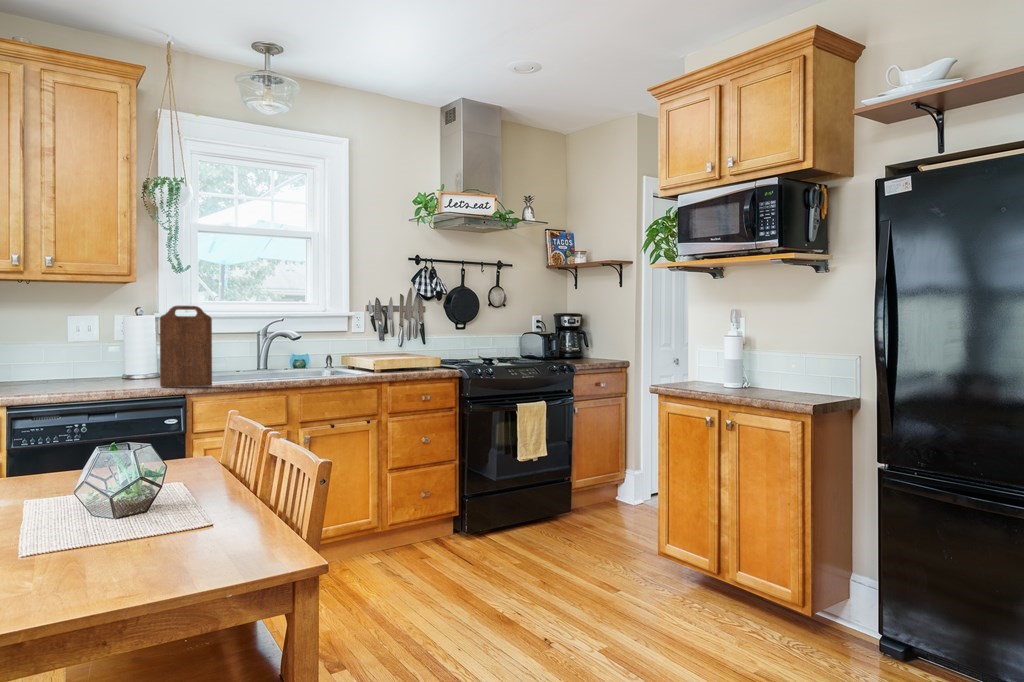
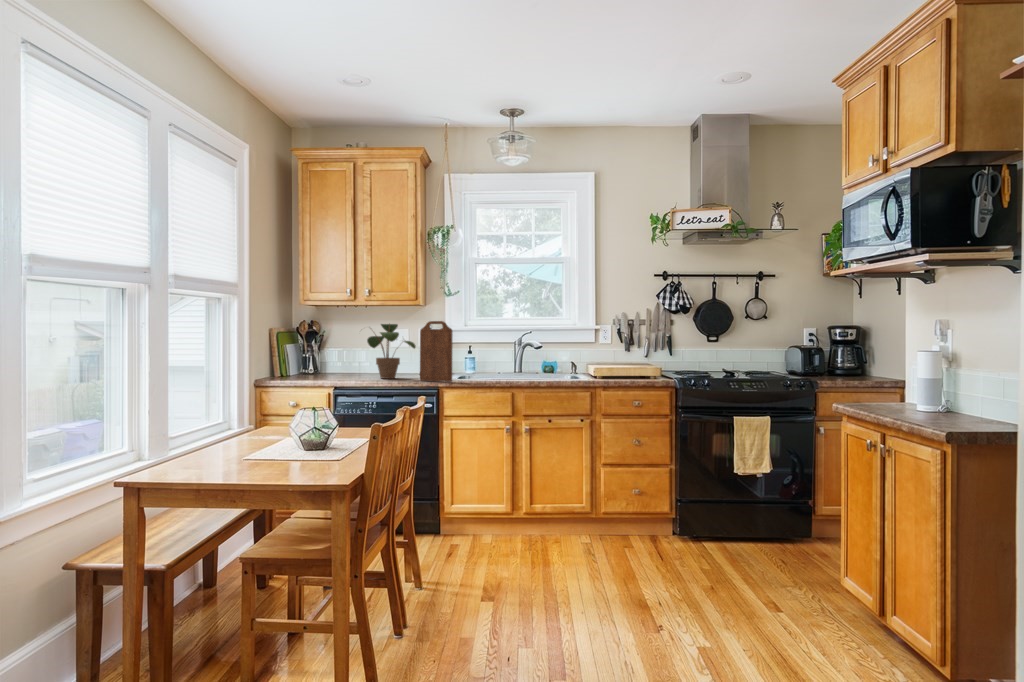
potted plant: none [49,306,144,386] -> present [367,324,416,379]

